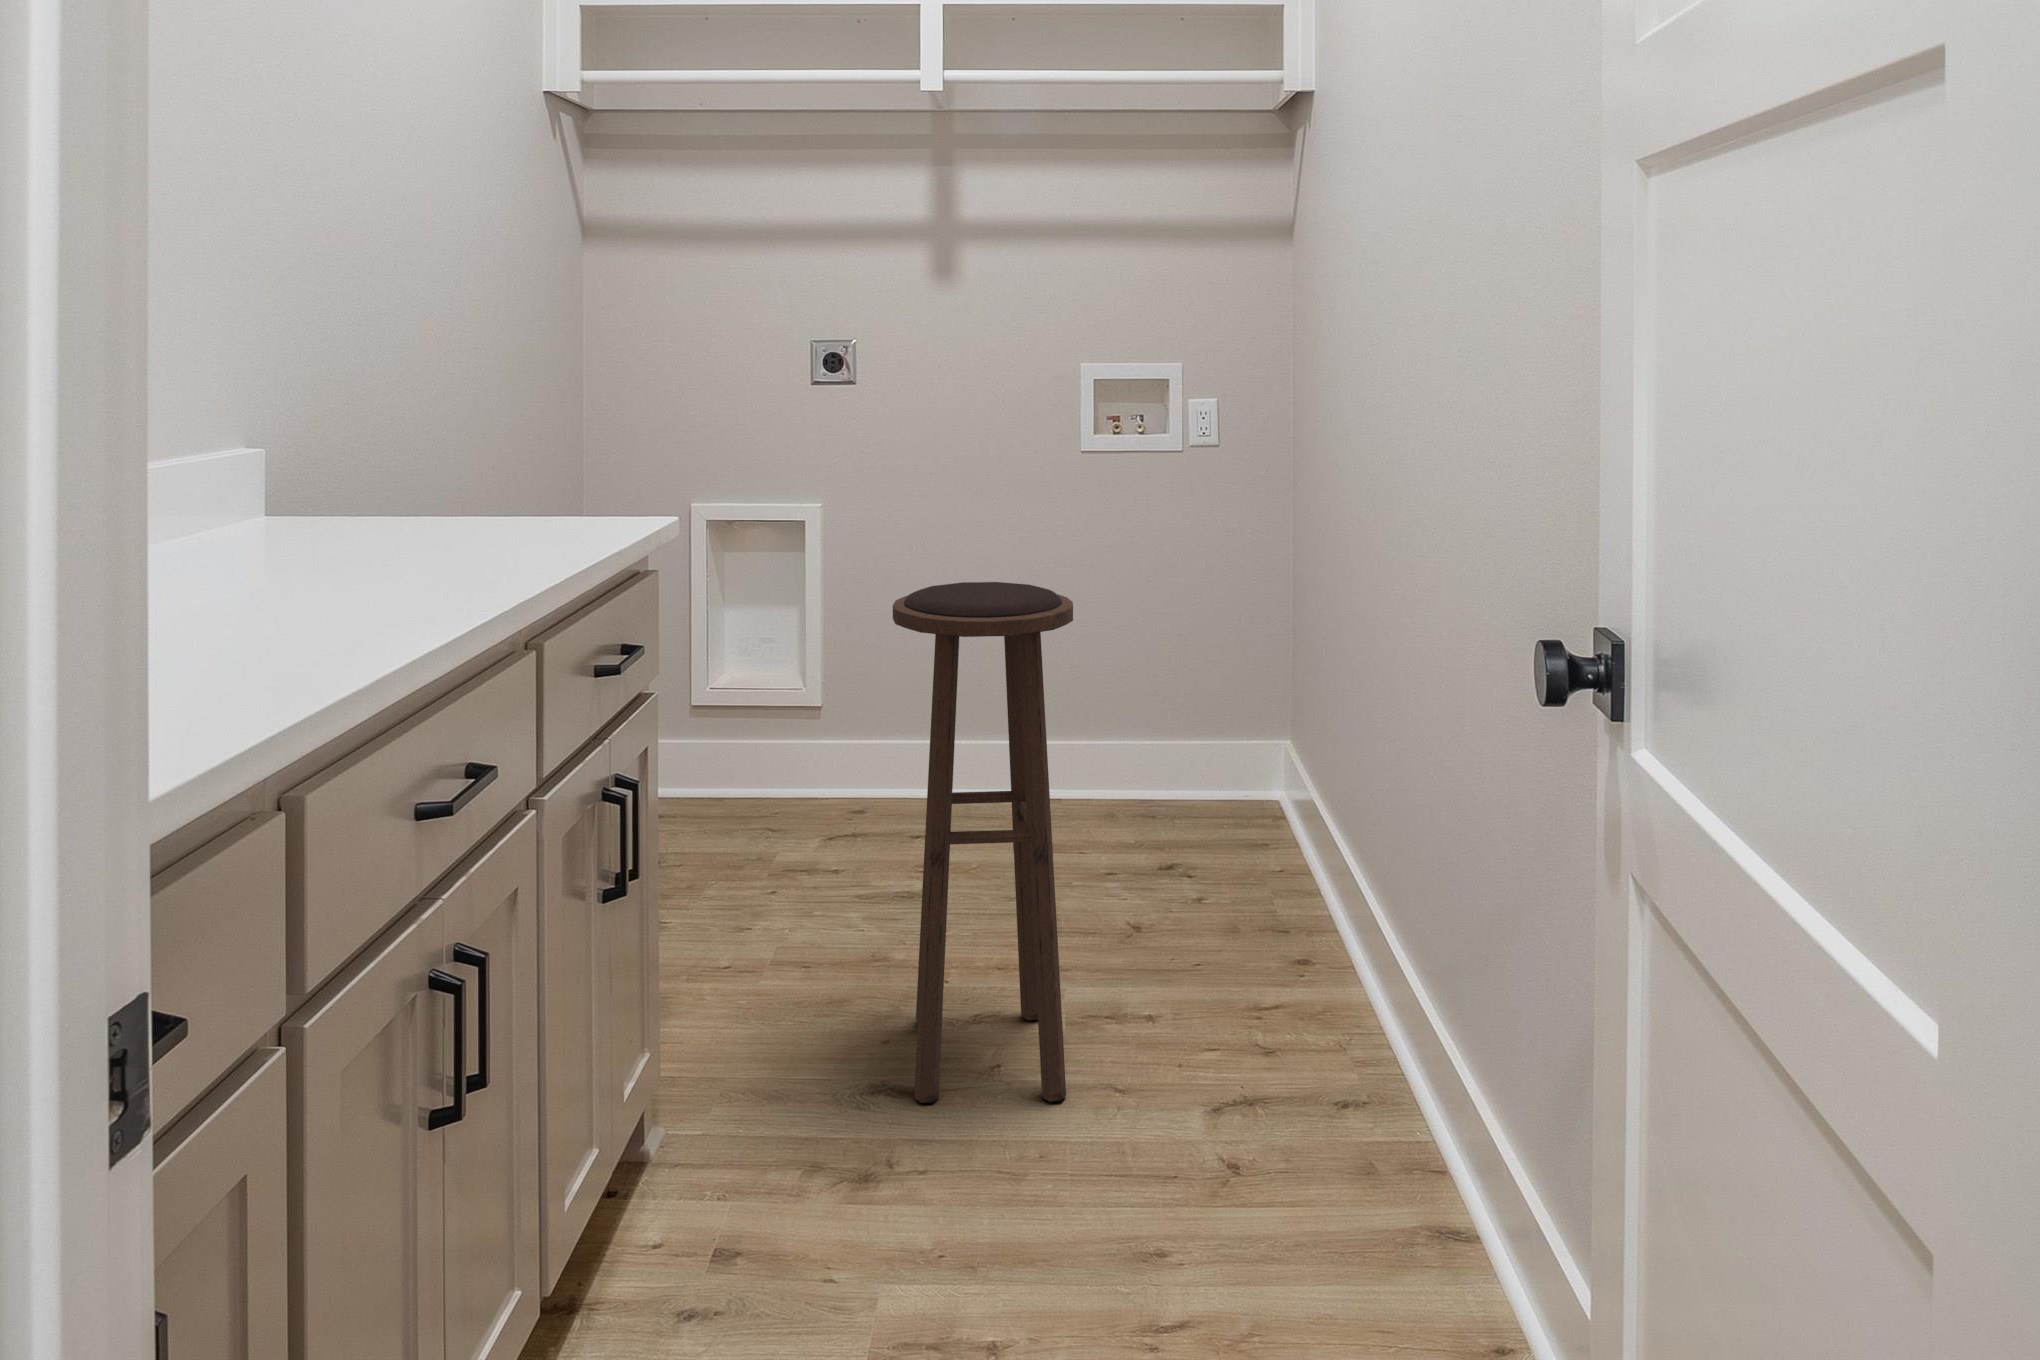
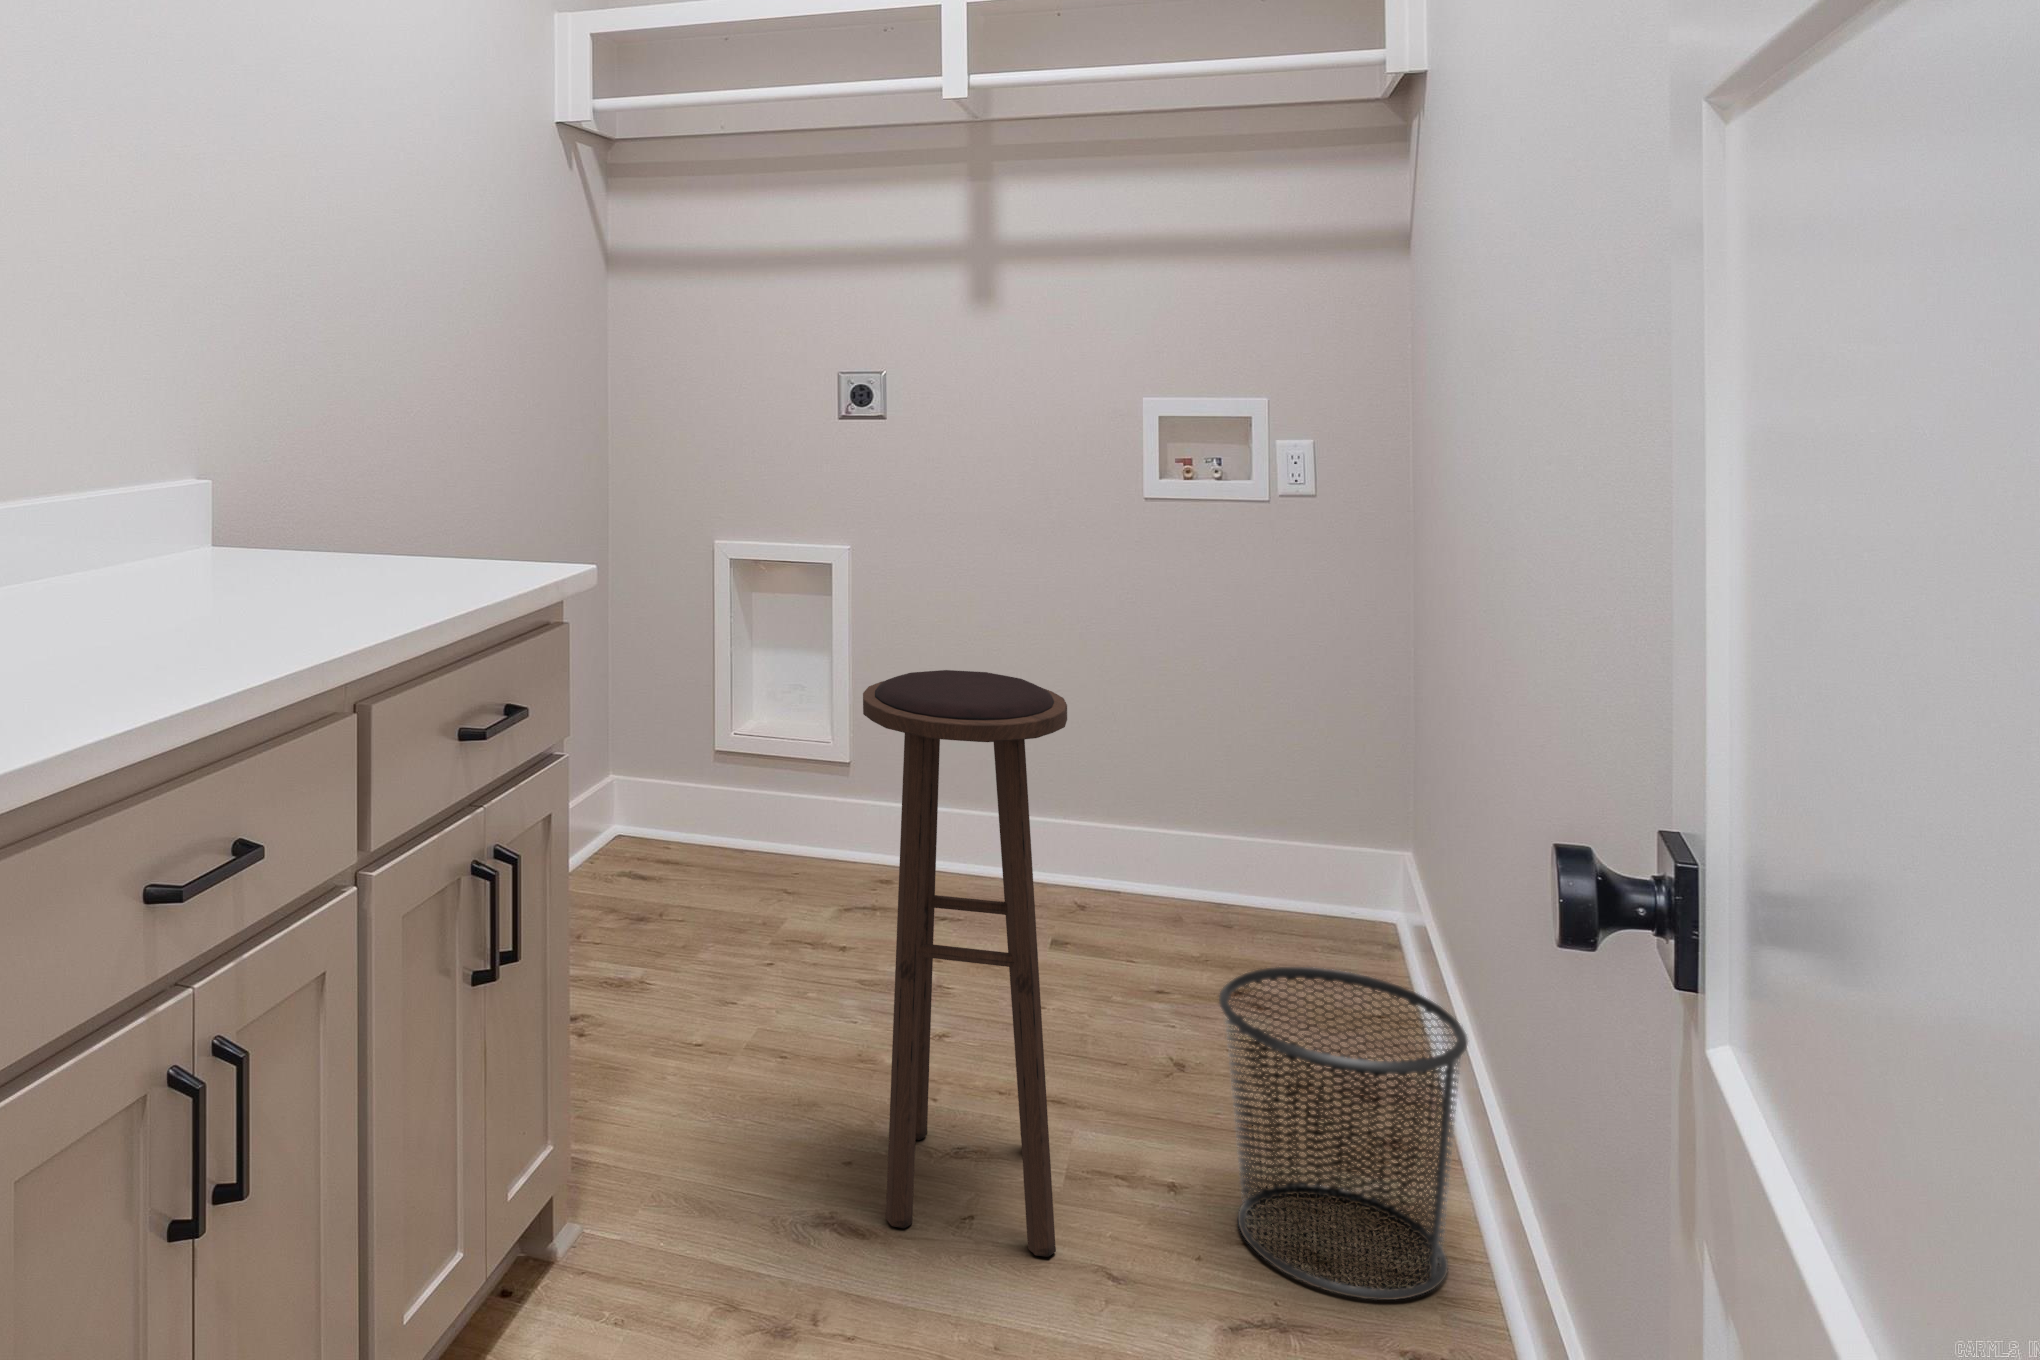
waste bin: none [1192,816,1381,1082] -> present [1219,967,1468,1300]

